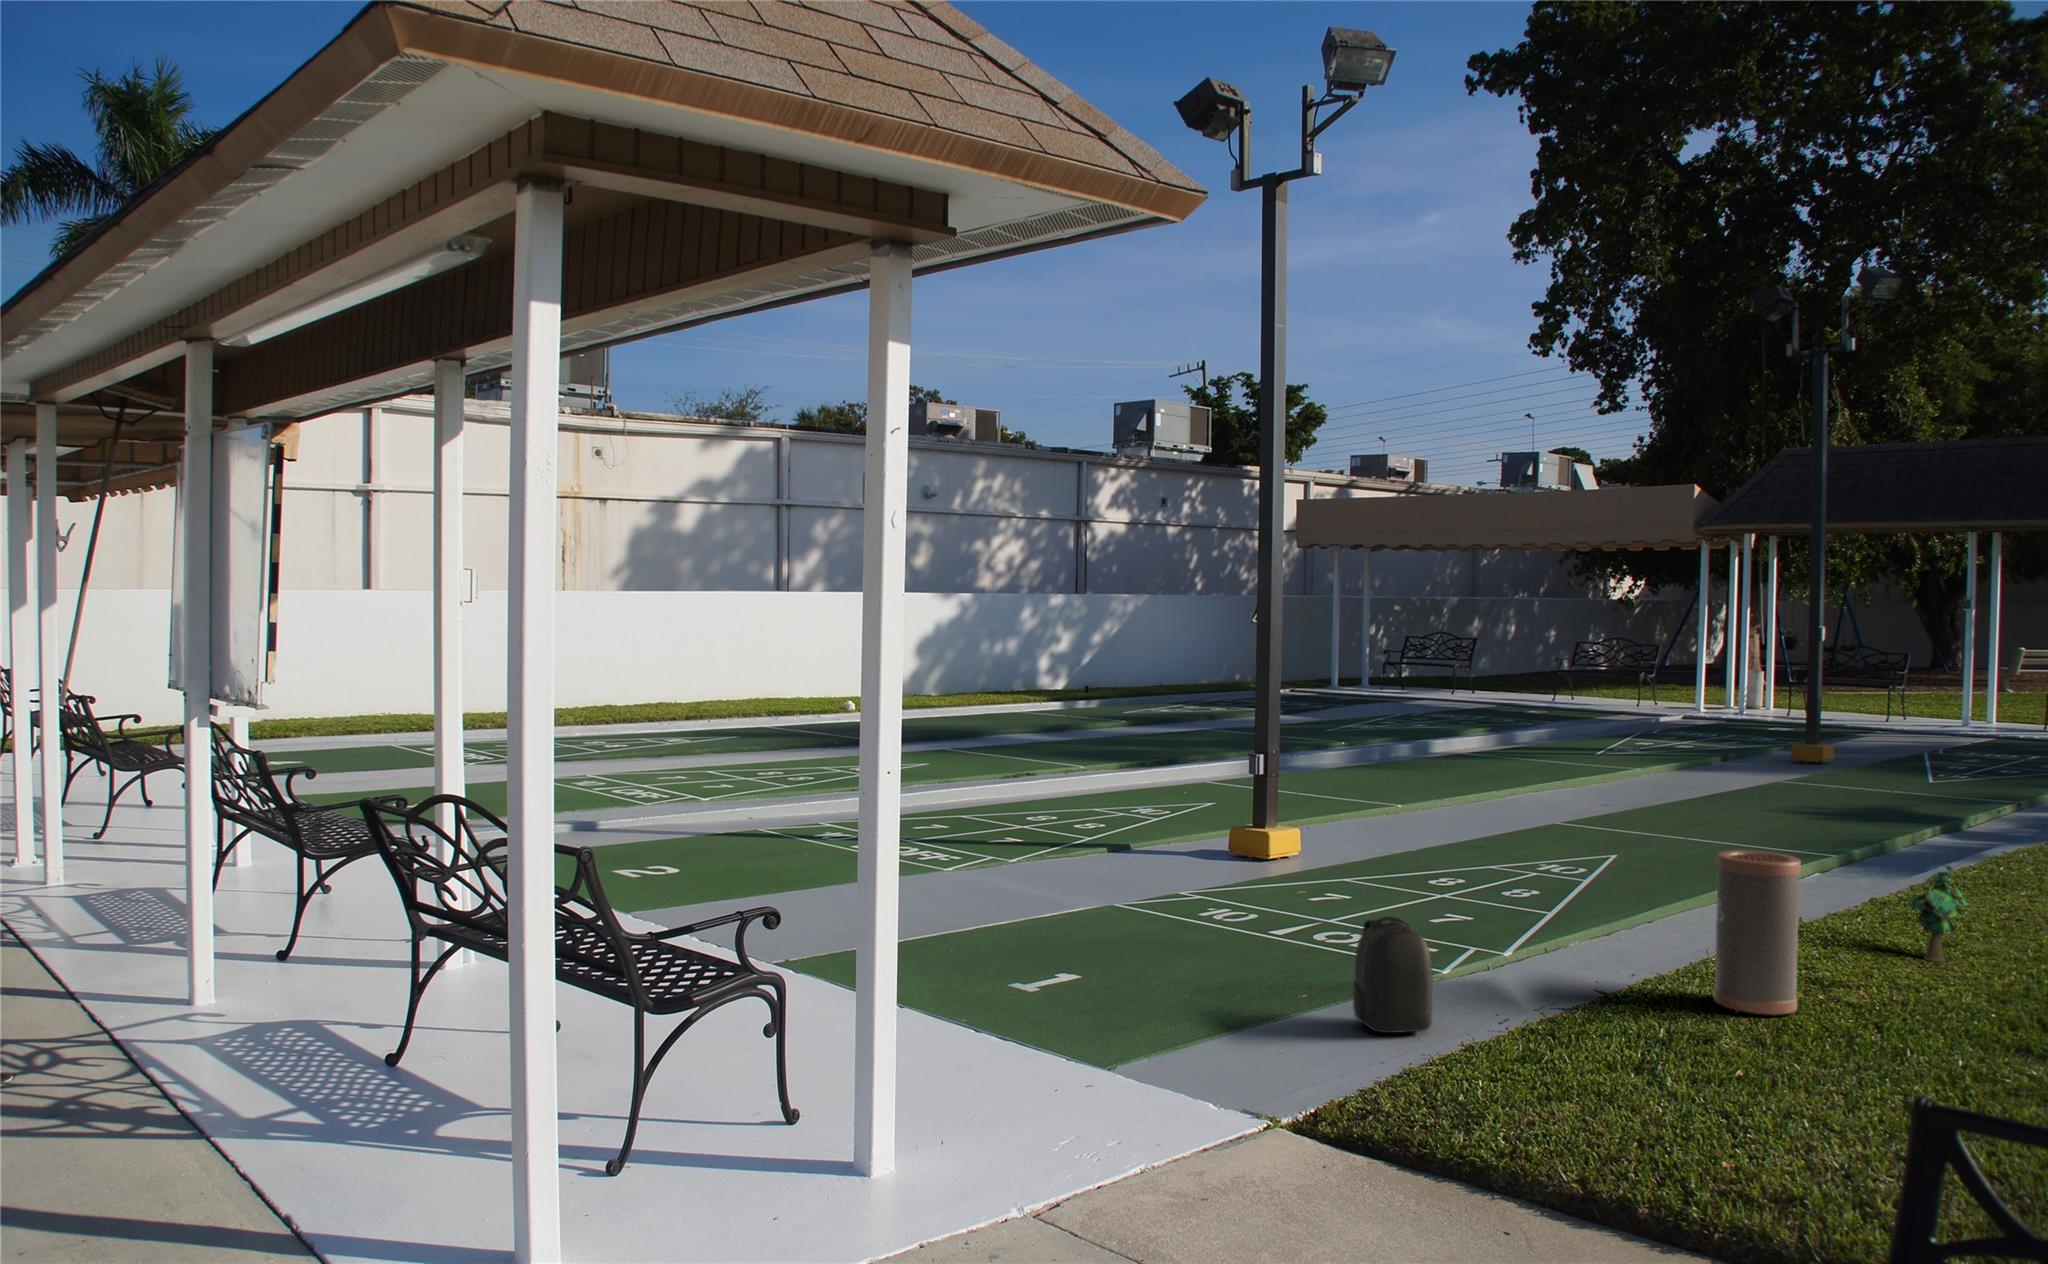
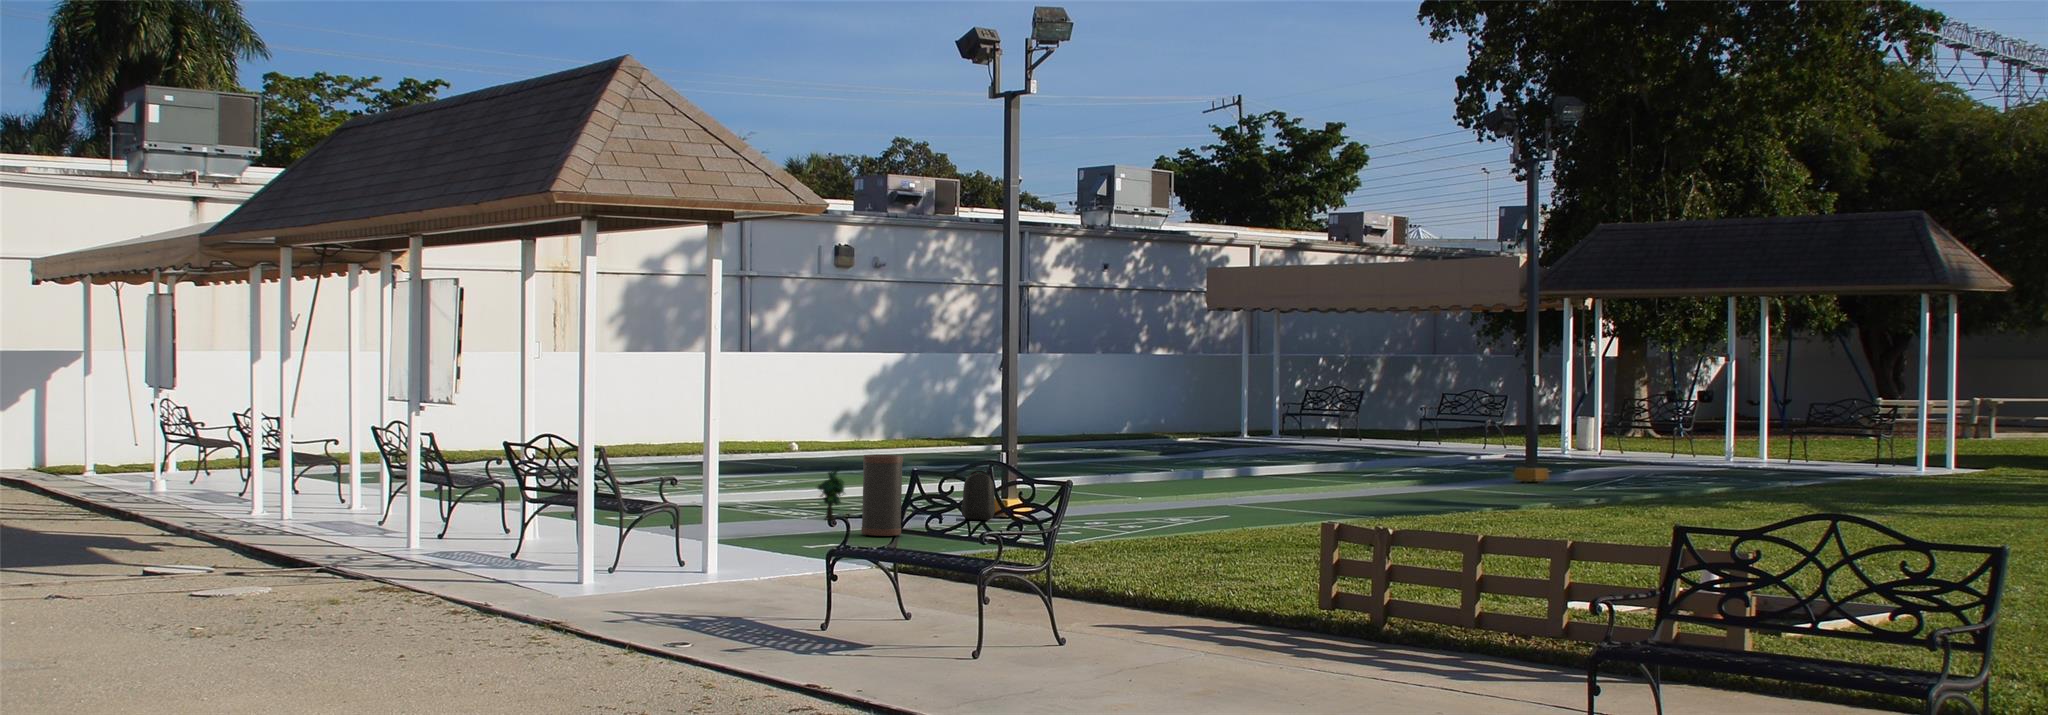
trash can: present [1714,850,1801,1015] -> present [861,454,903,537]
decorative plant: present [1906,866,1967,962] -> present [817,468,844,520]

